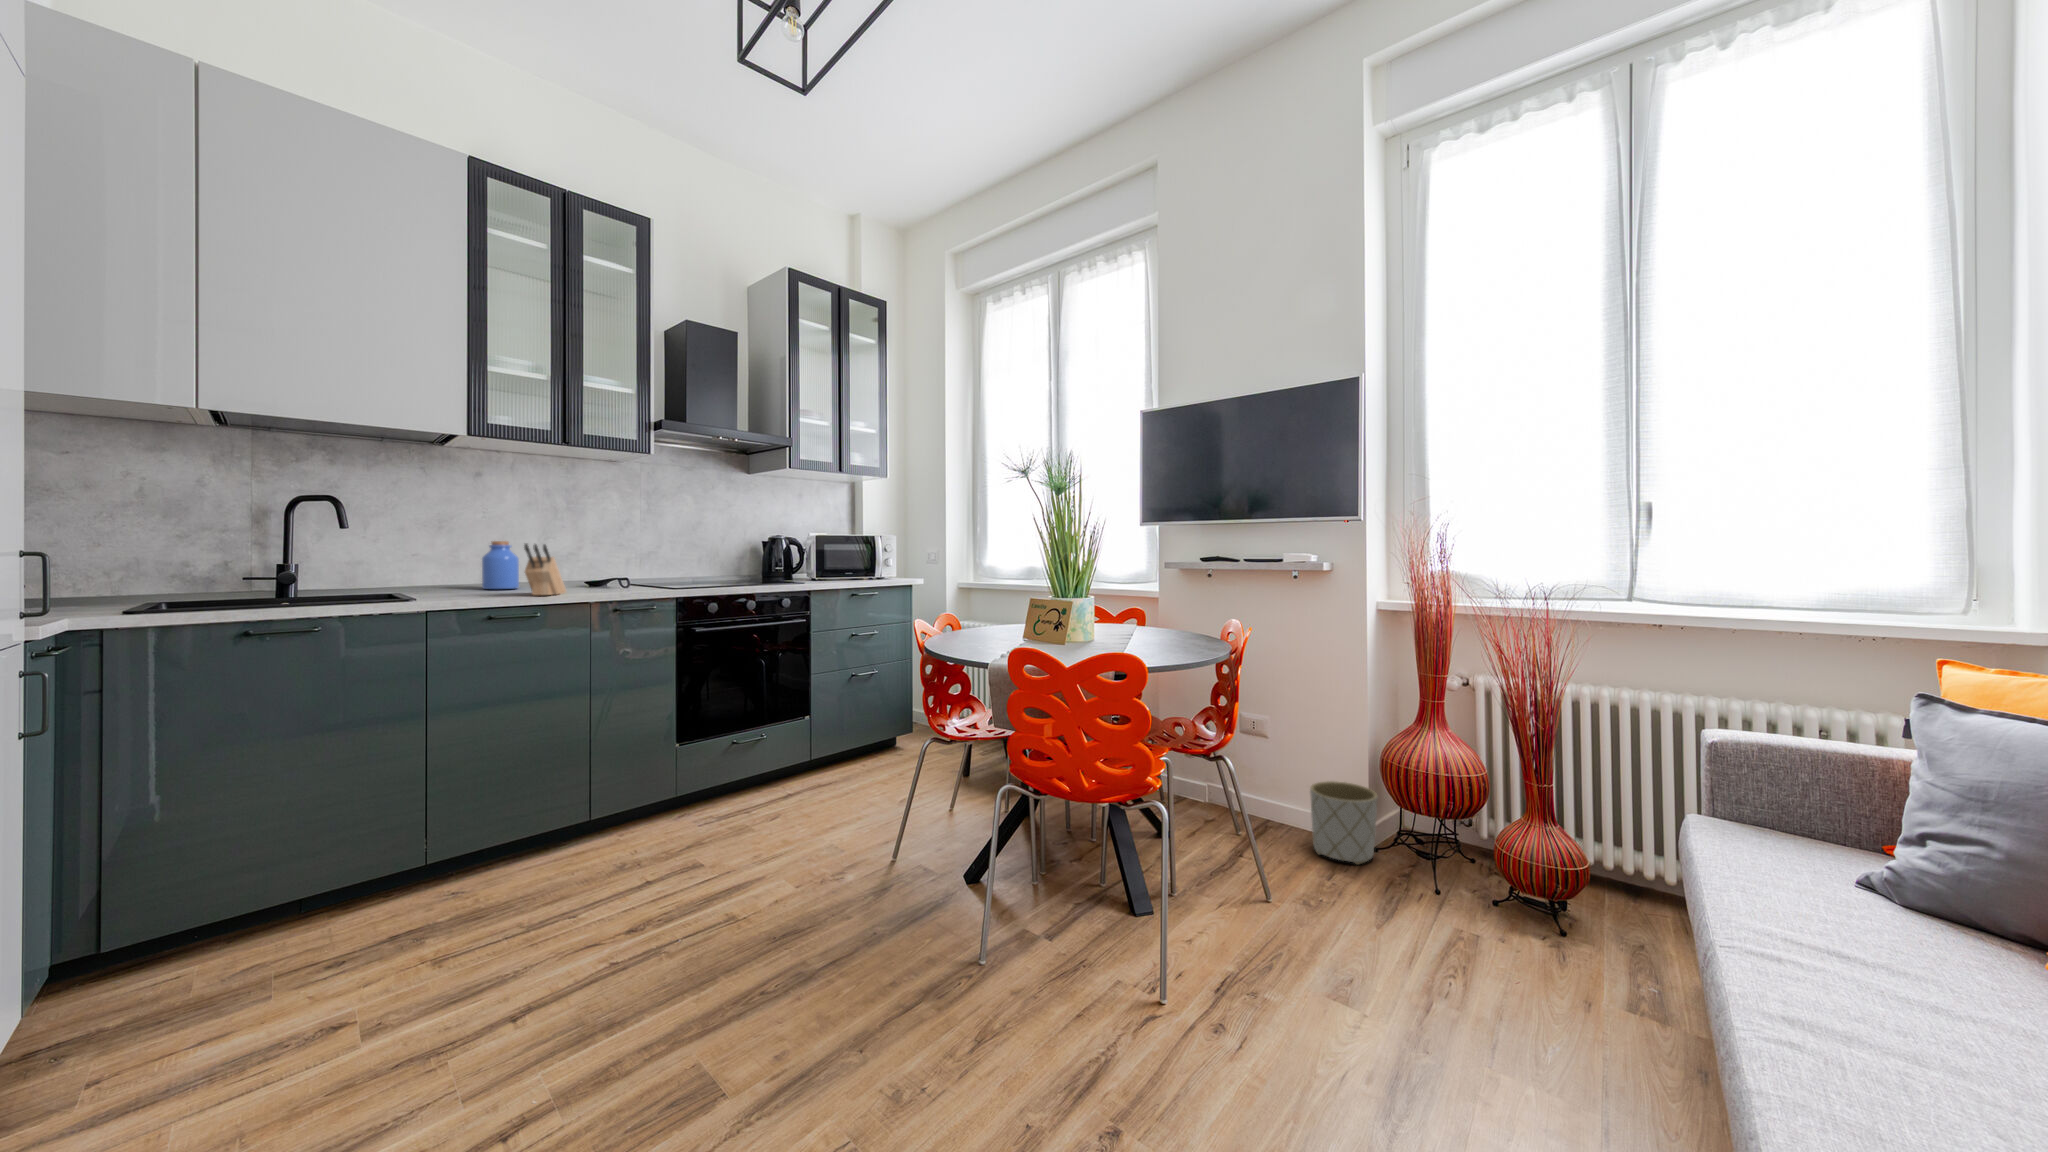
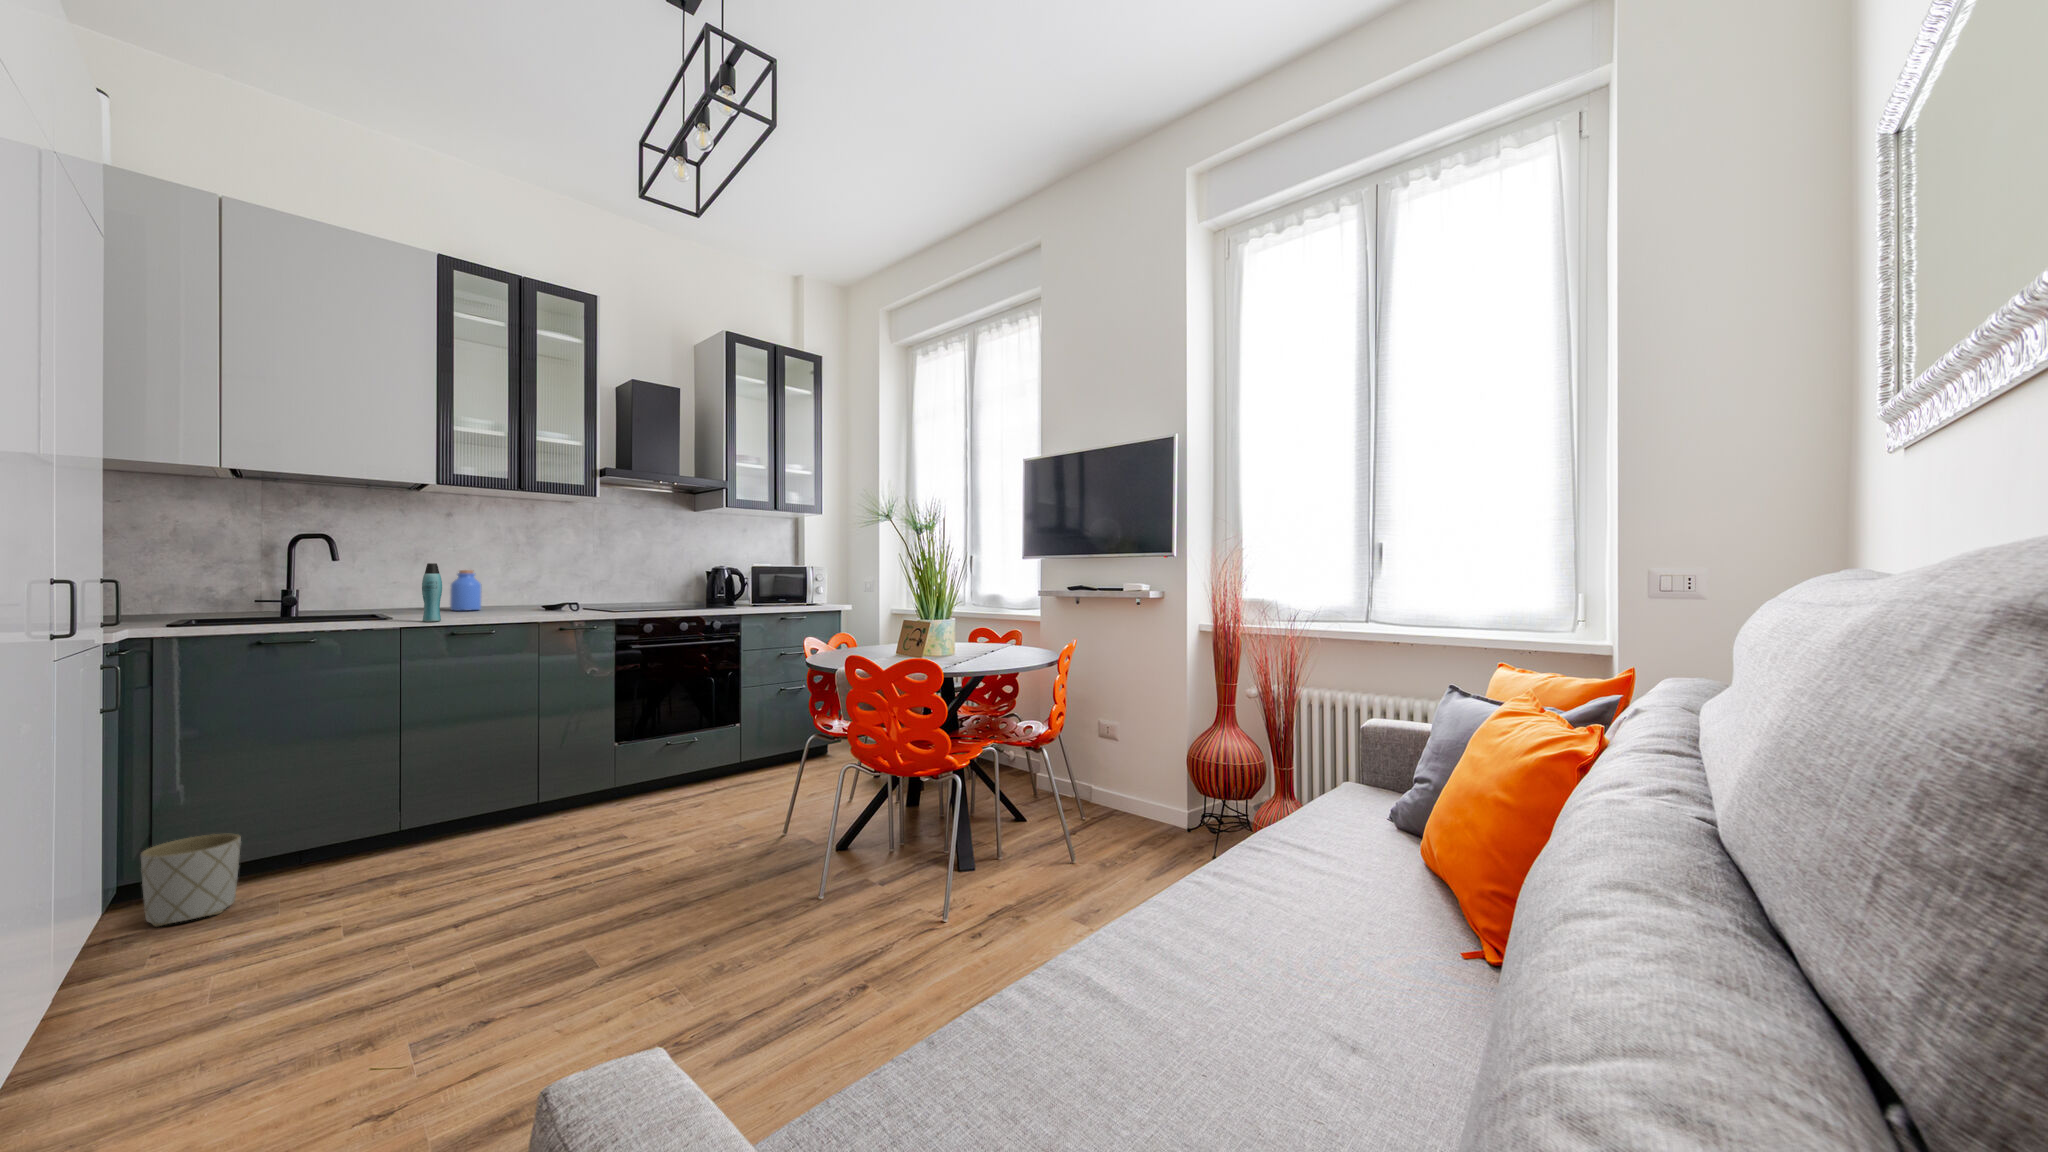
bottle: none [449,531,475,604] -> present [422,563,442,622]
knife block: present [524,544,566,595] -> none [484,572,520,615]
planter: present [1310,781,1378,865] -> present [141,834,241,927]

